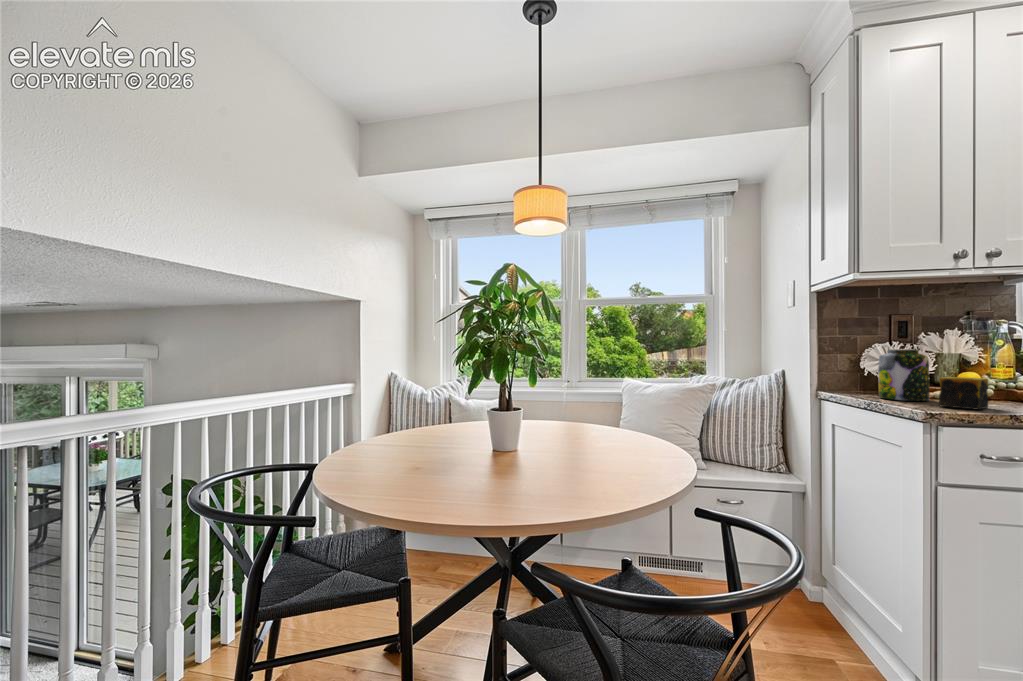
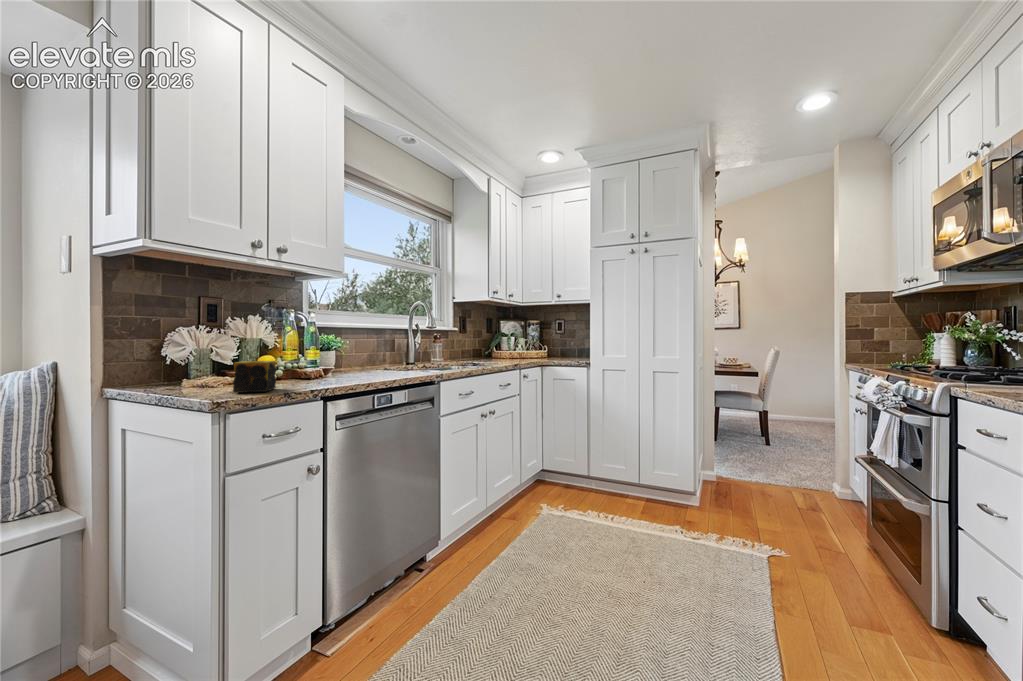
jar: present [878,350,930,401] -> none [175,334,228,390]

